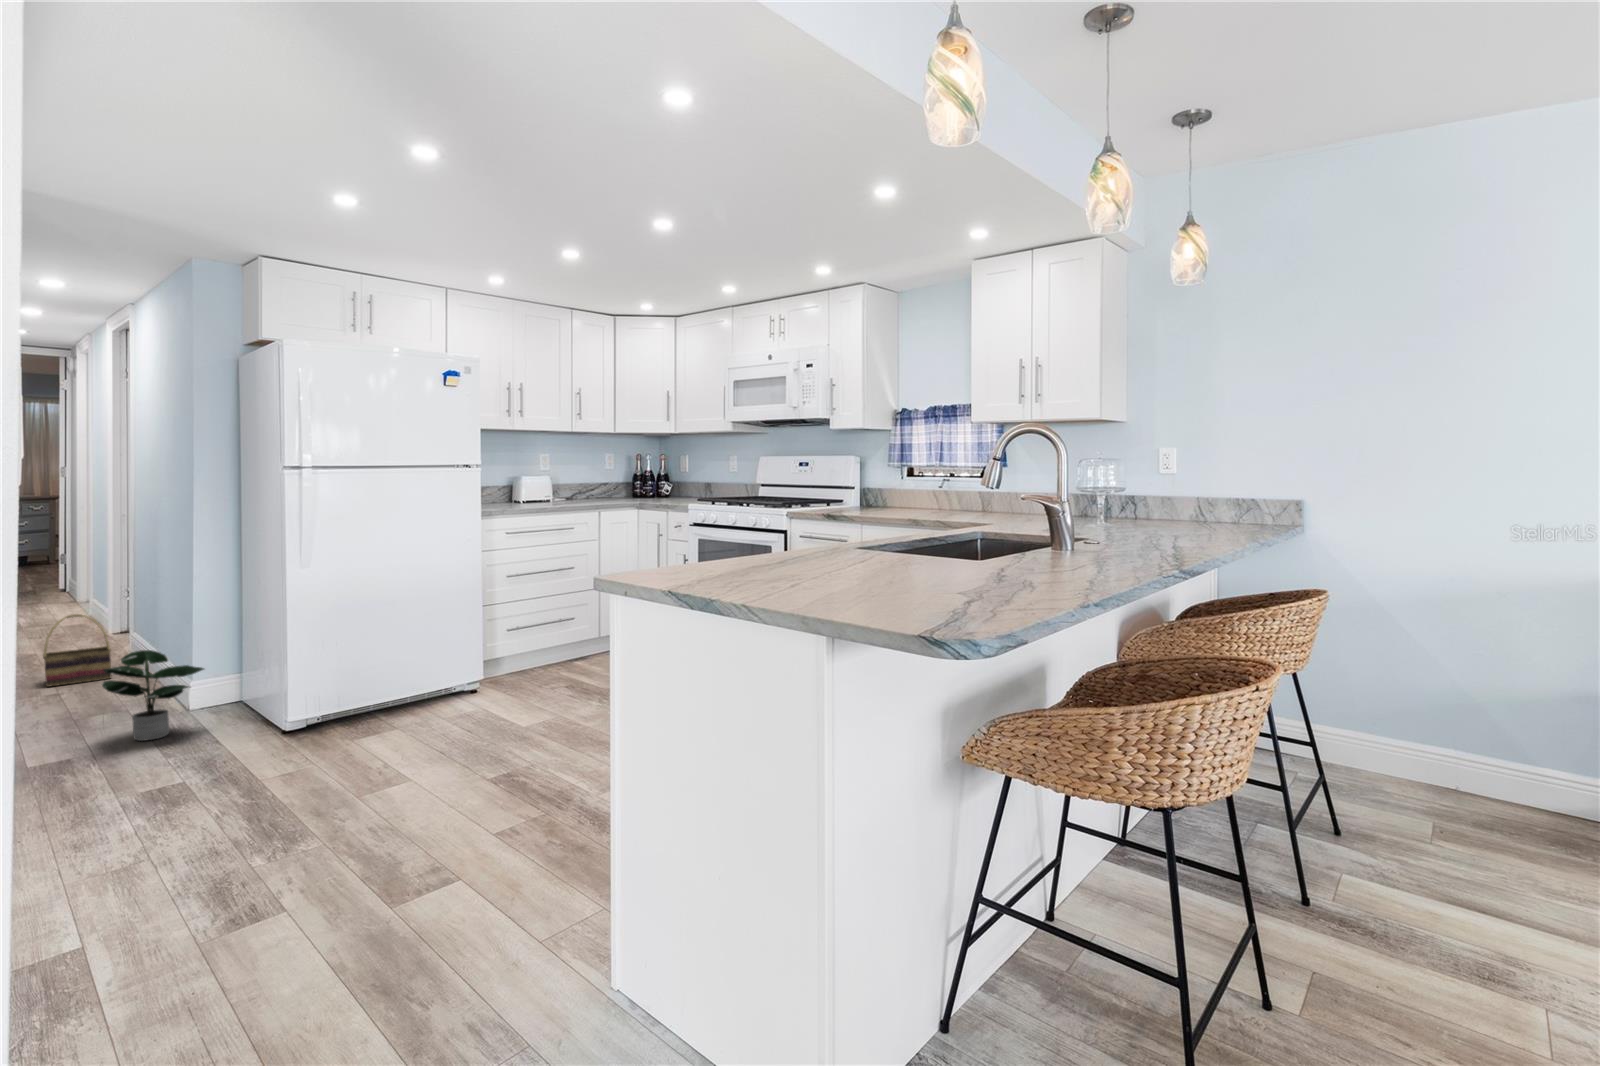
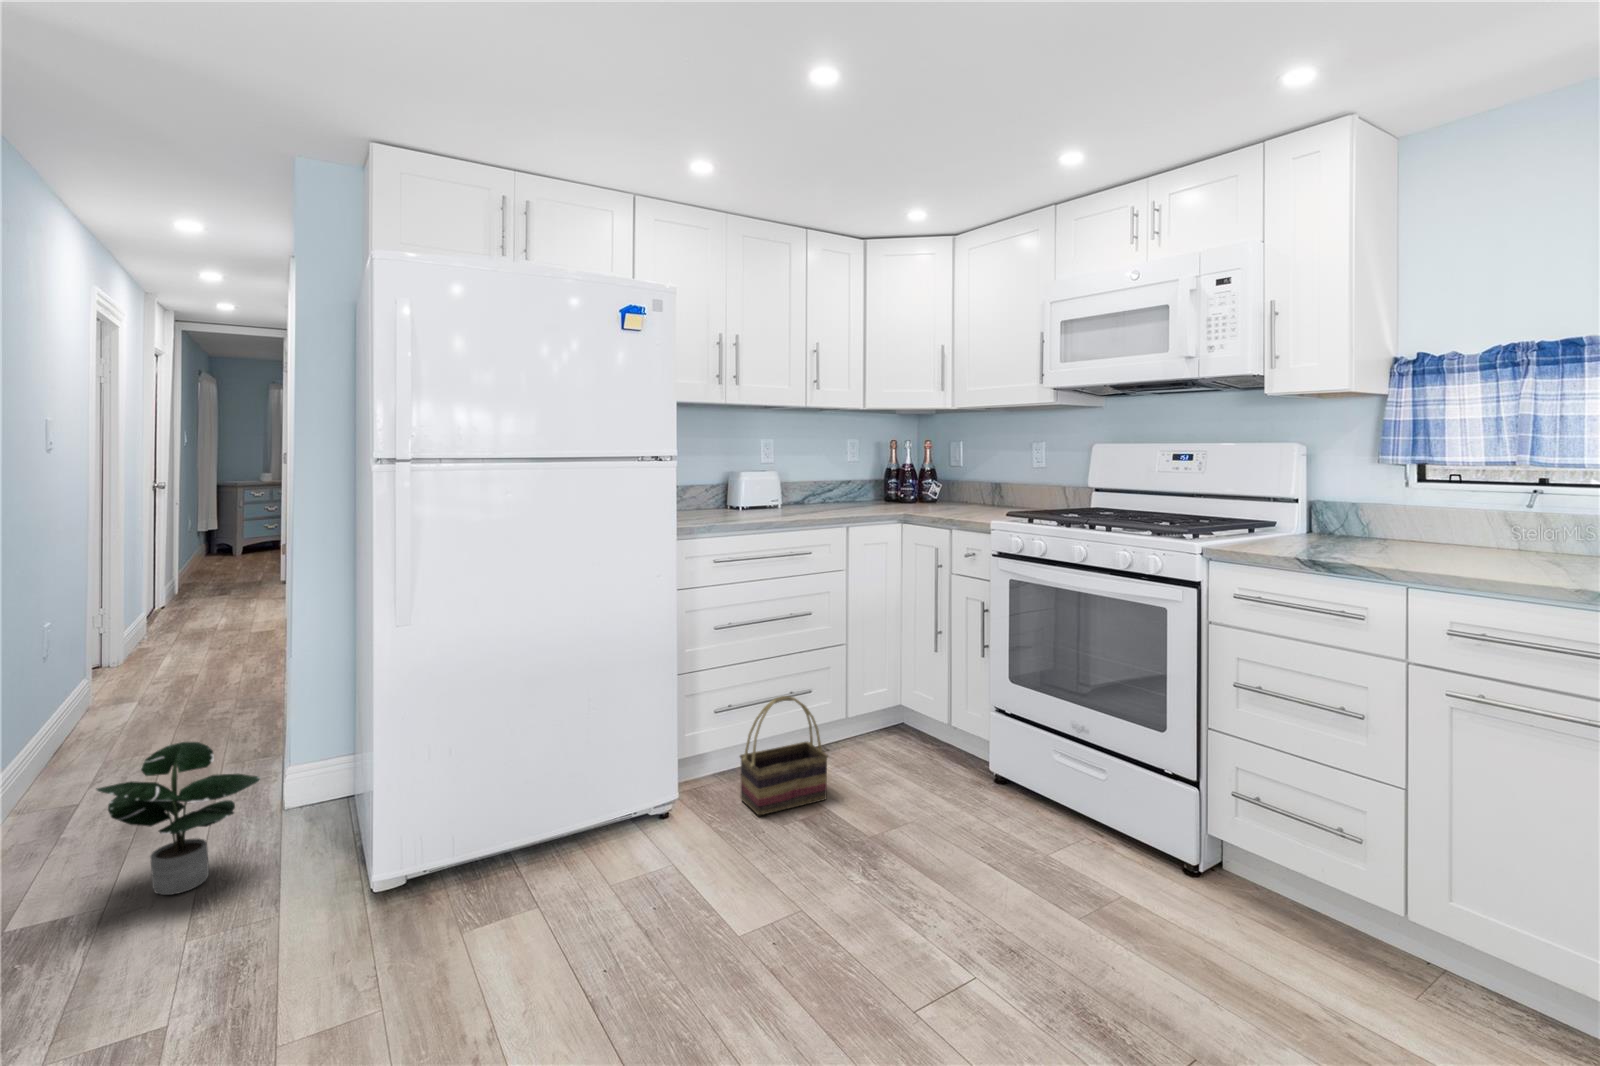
basket: present [43,614,111,687] -> present [740,696,828,815]

